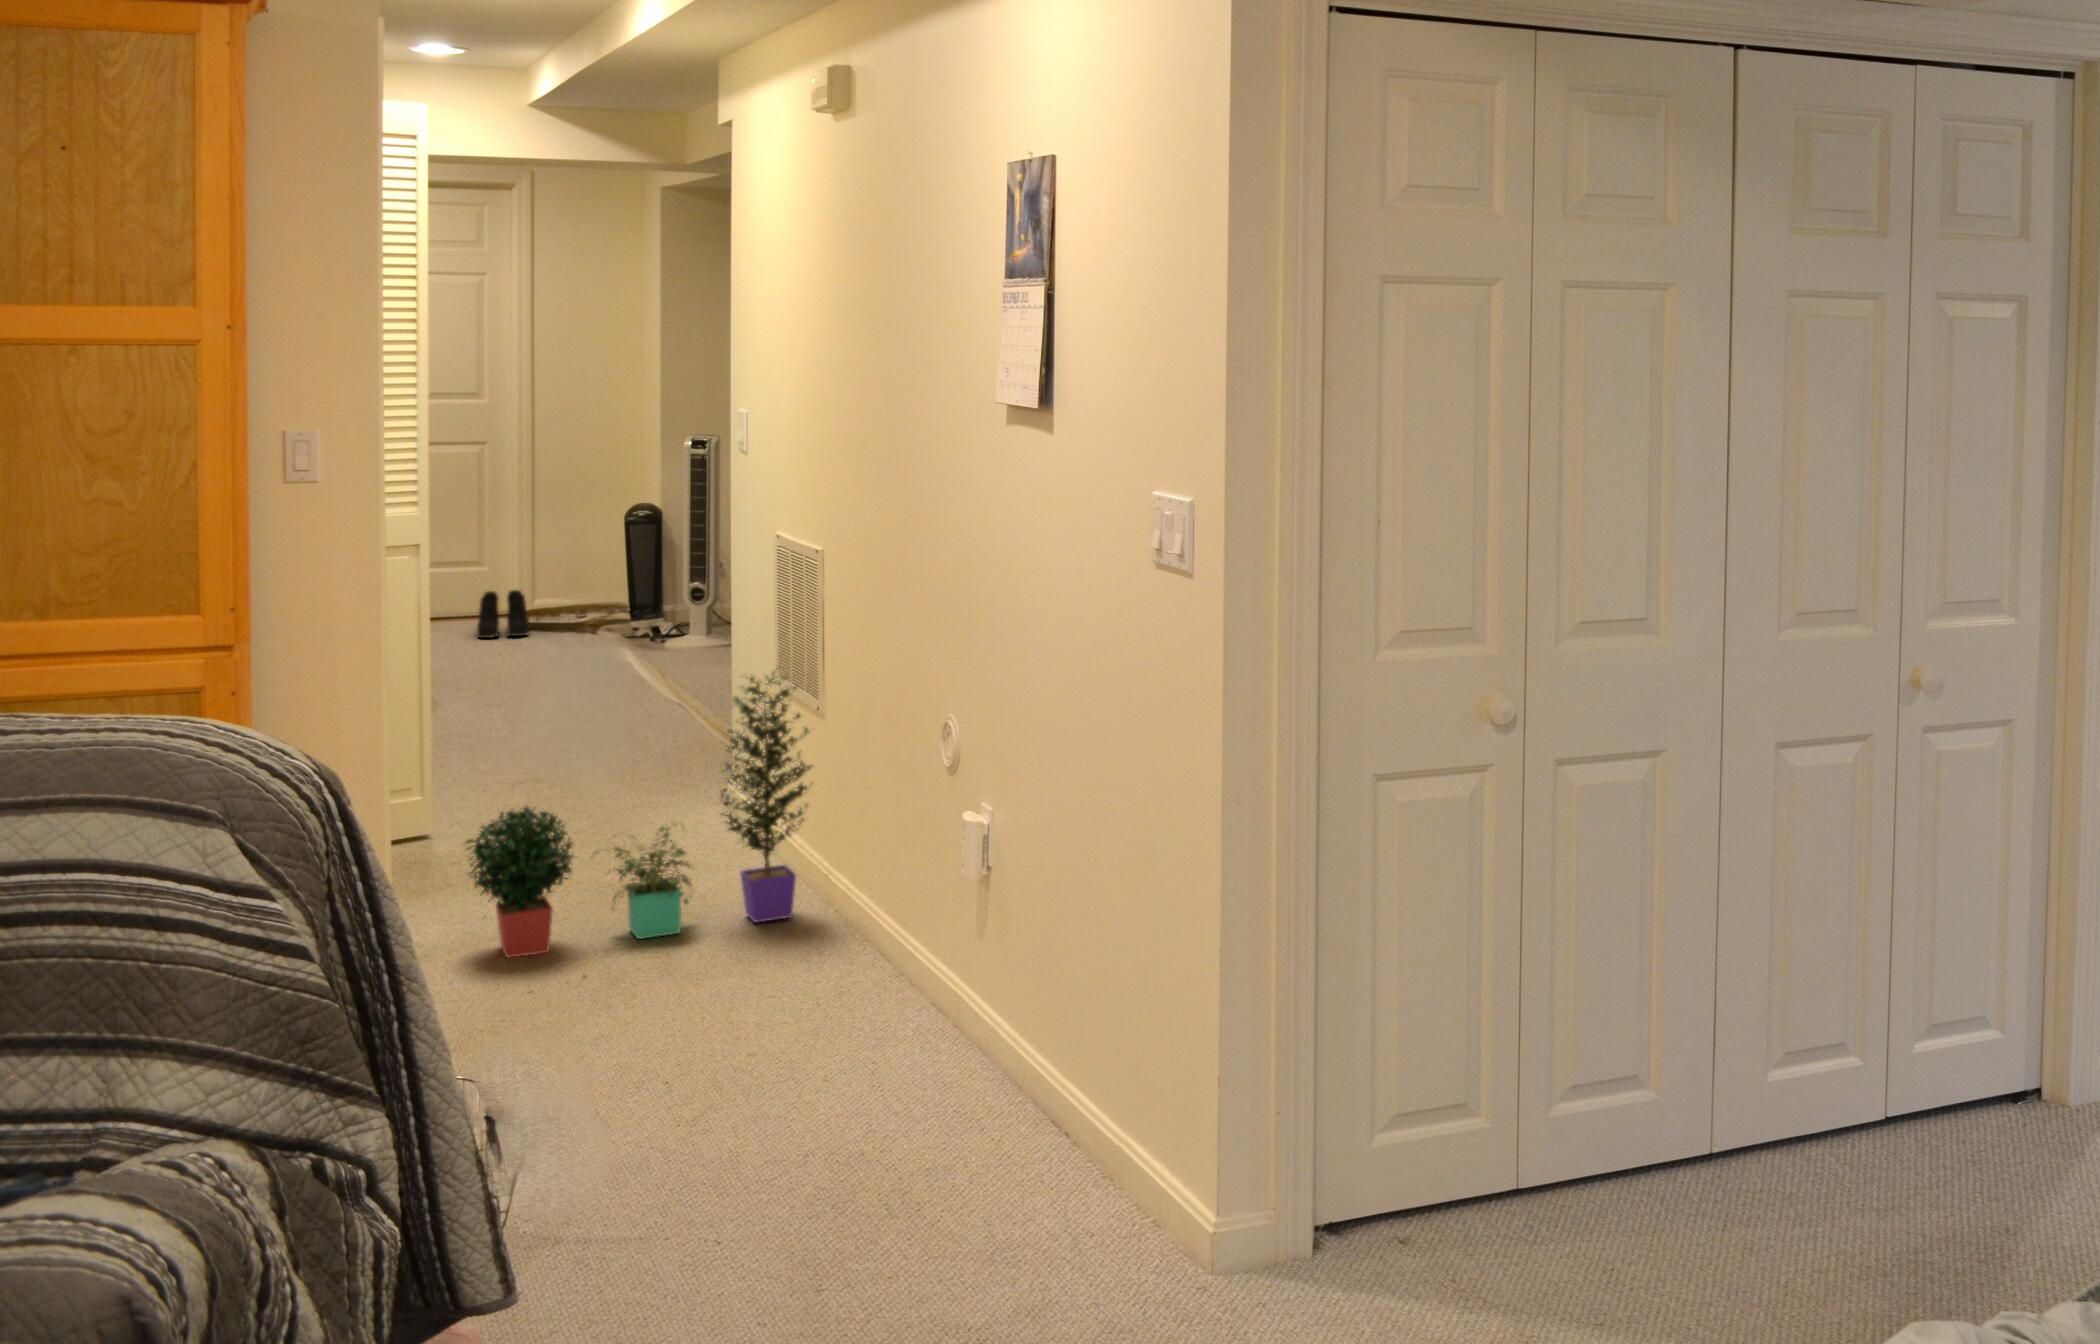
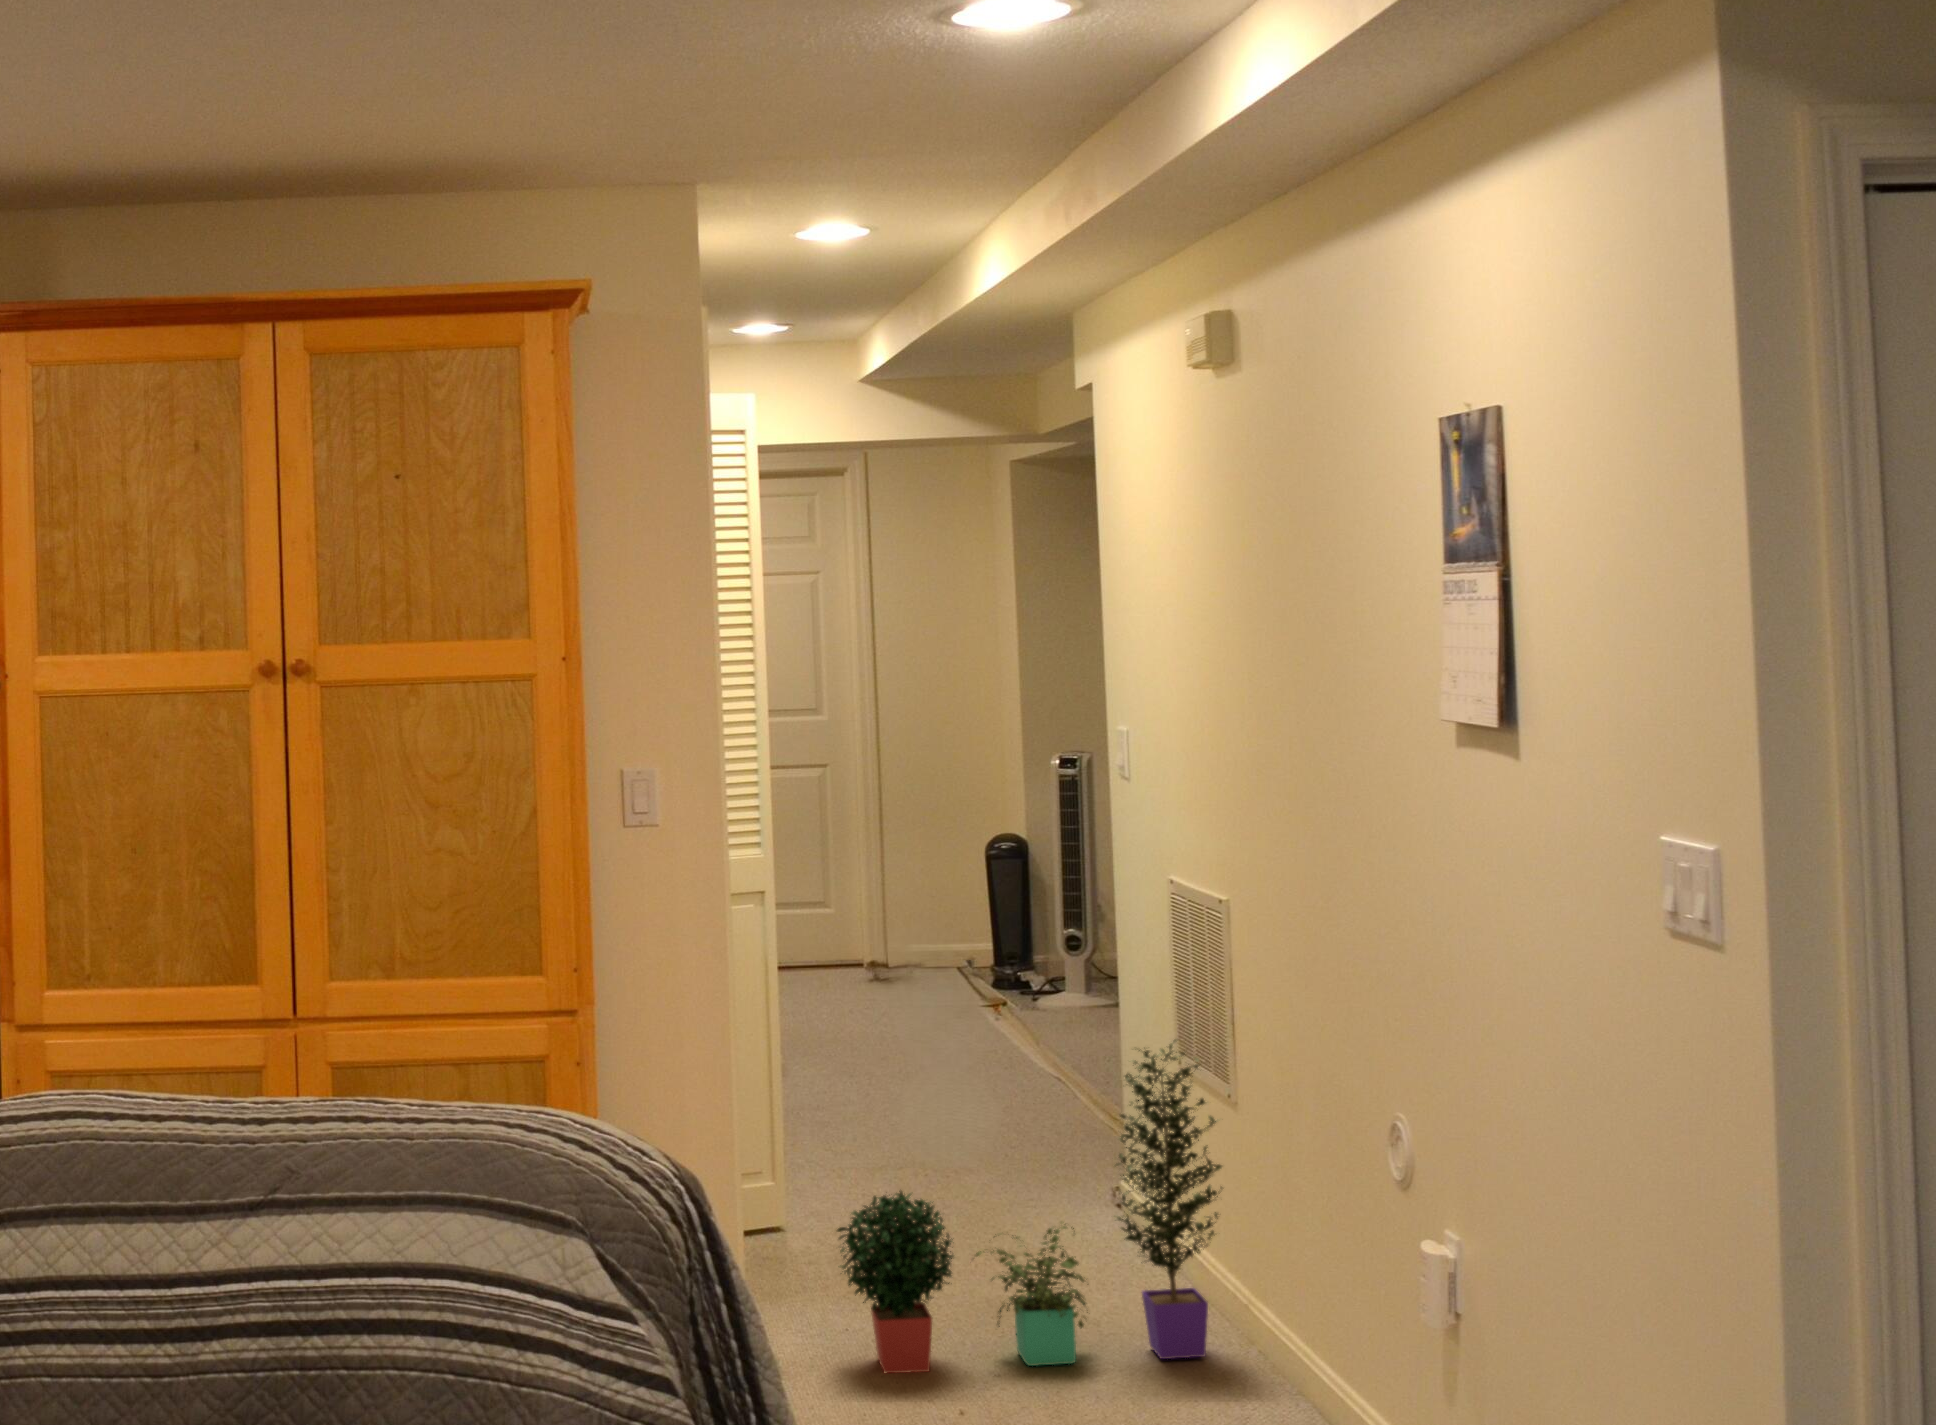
boots: present [477,590,529,638] -> none [843,930,896,984]

